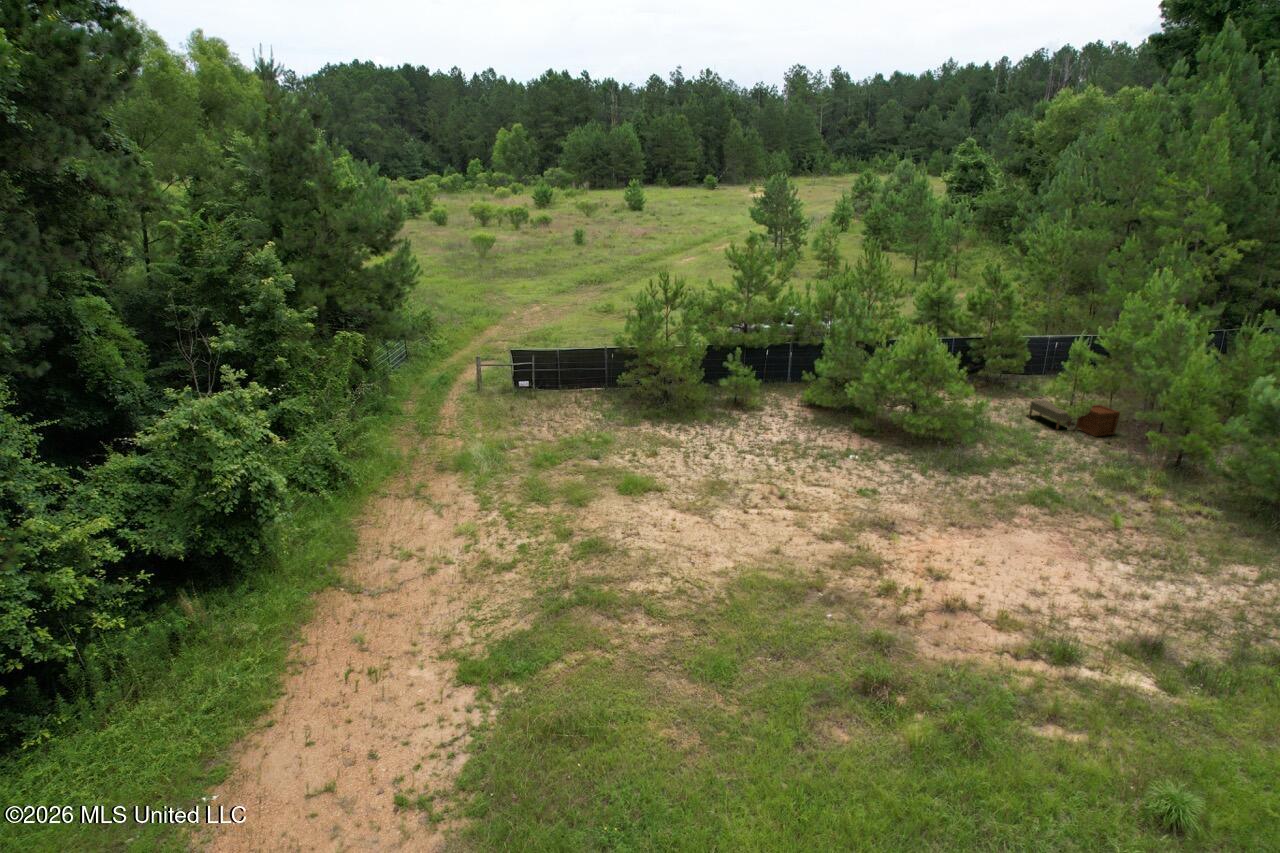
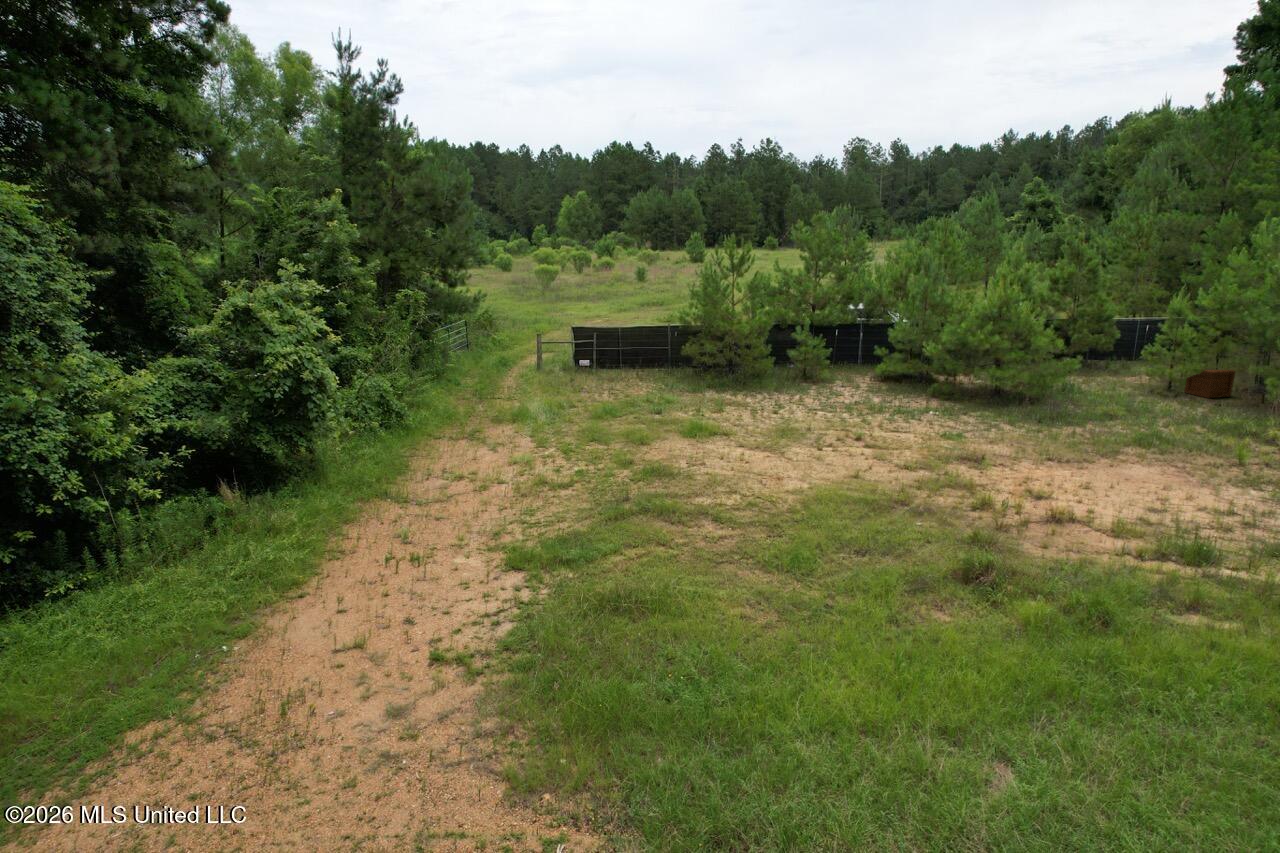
bench: present [1029,400,1072,430] -> none [1128,365,1182,394]

